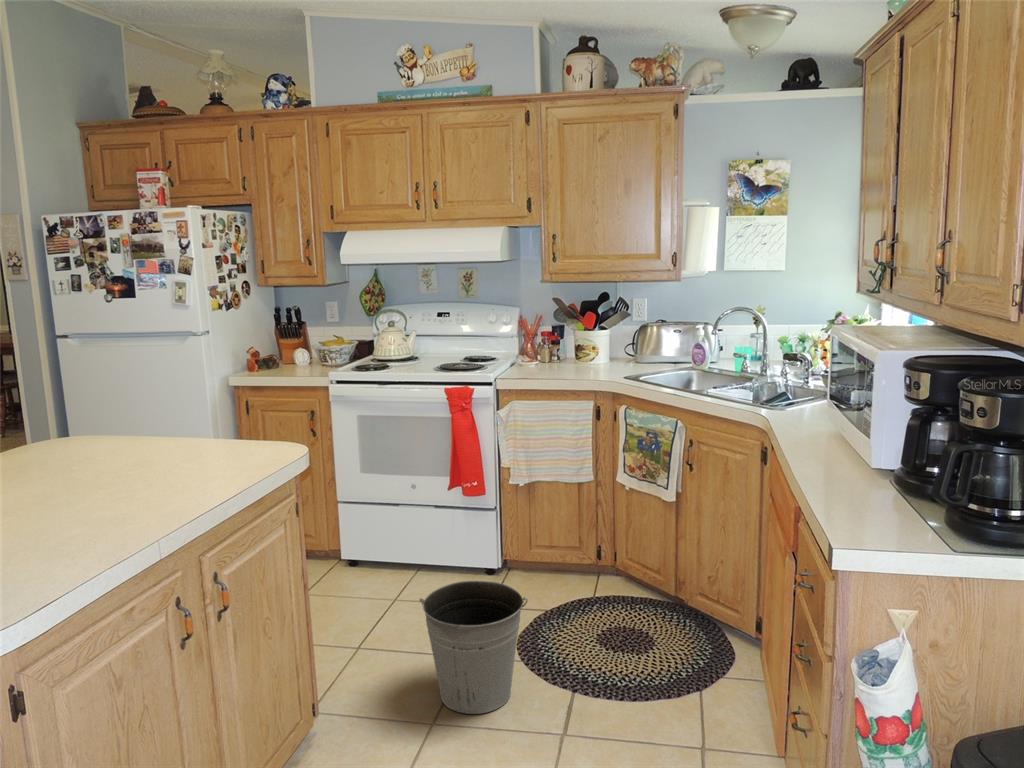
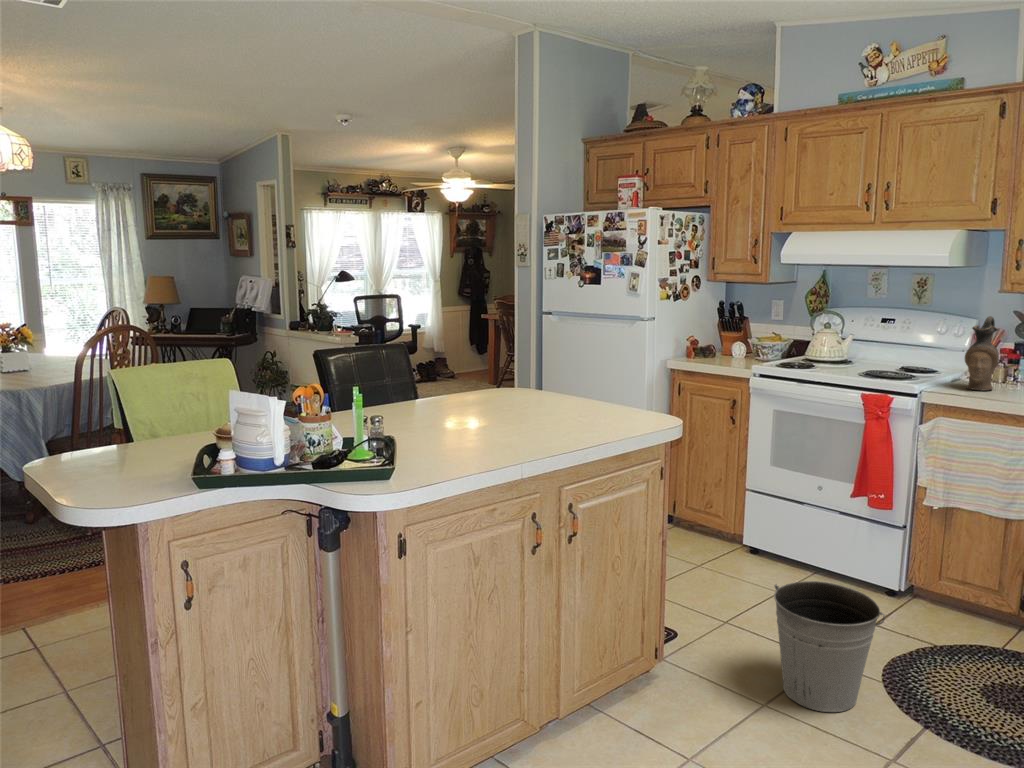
ceramic pitcher: none [525,304,551,371] -> present [965,316,999,390]

